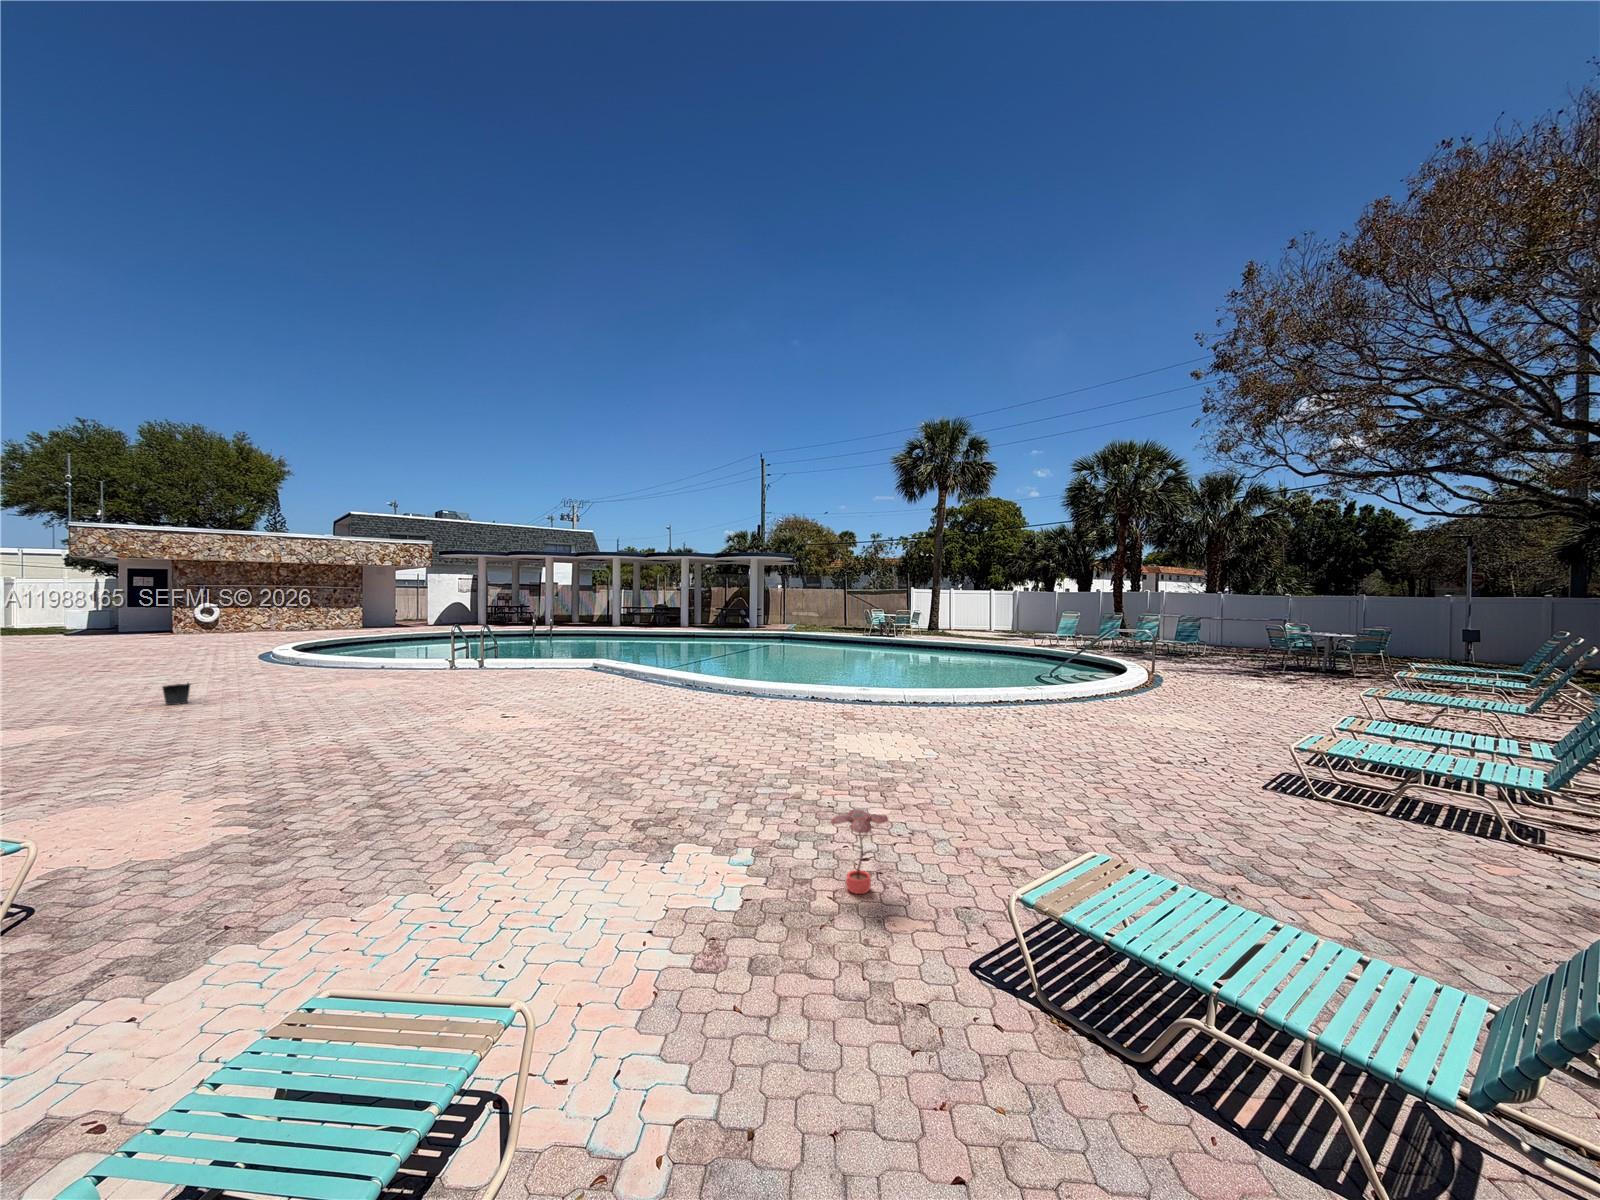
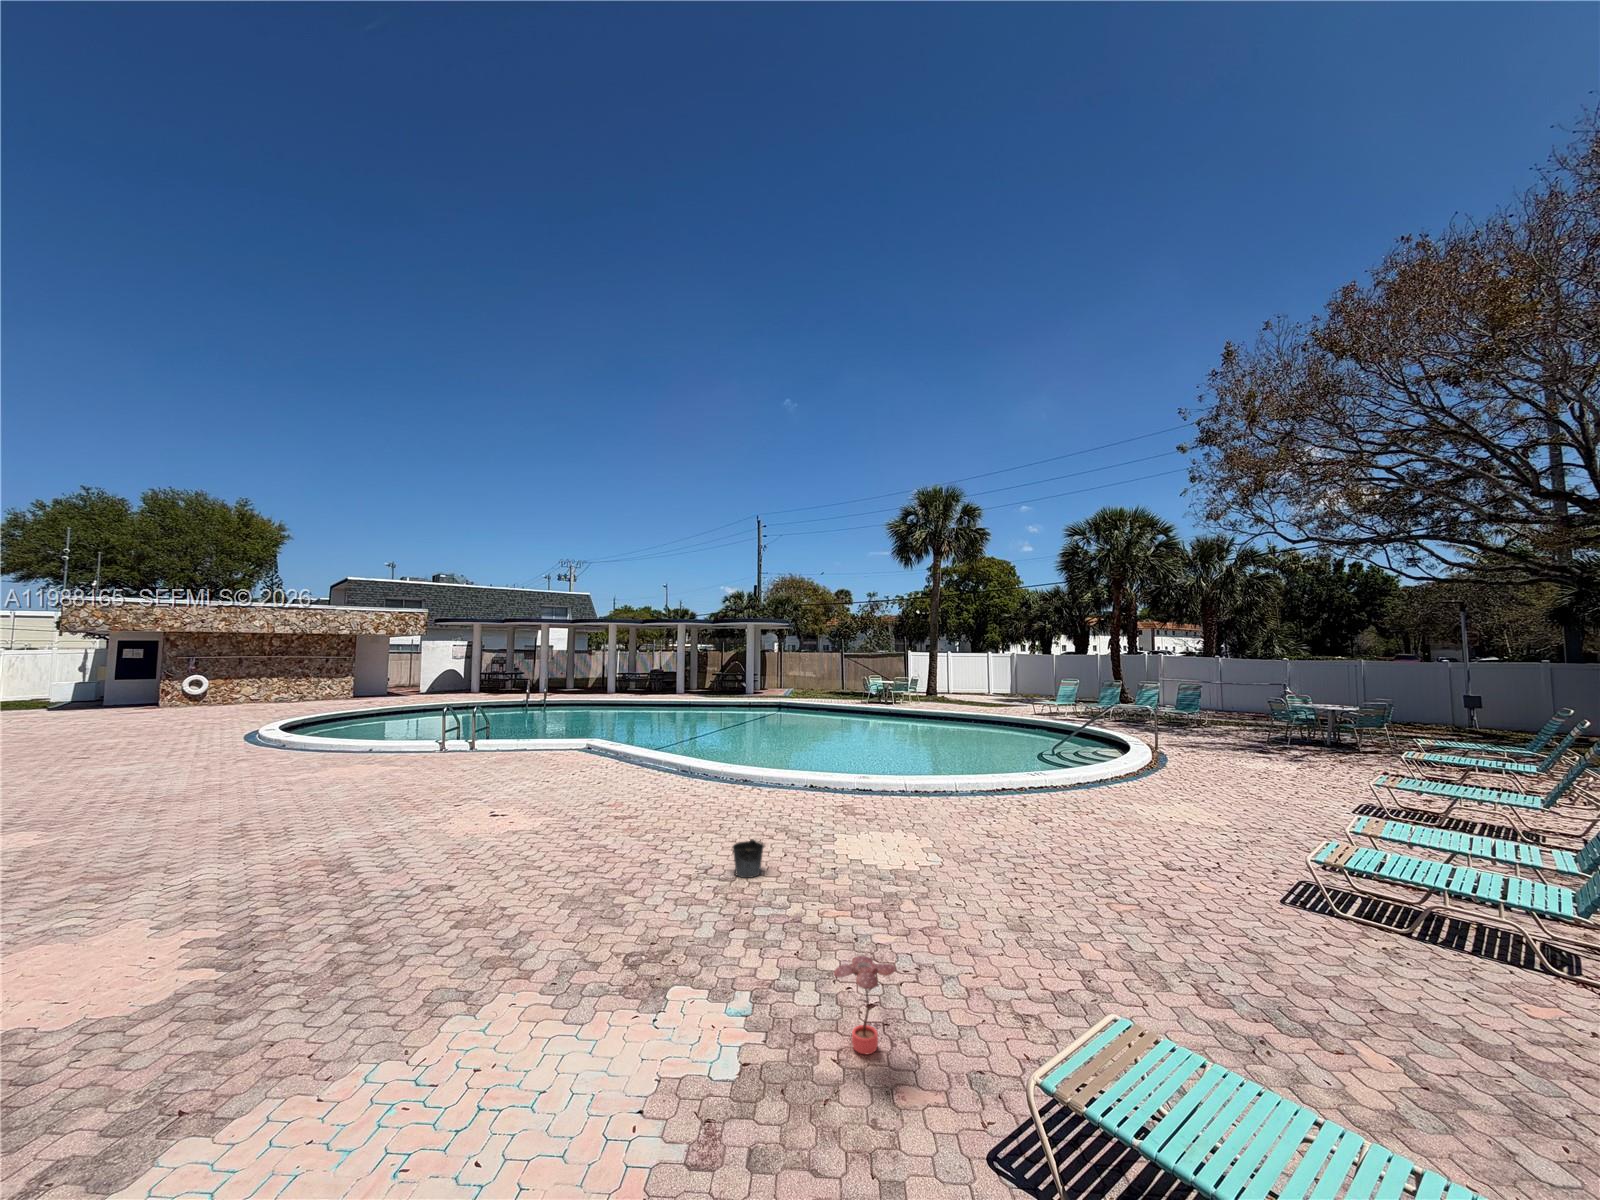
bucket: present [163,683,191,705] -> present [733,839,765,878]

